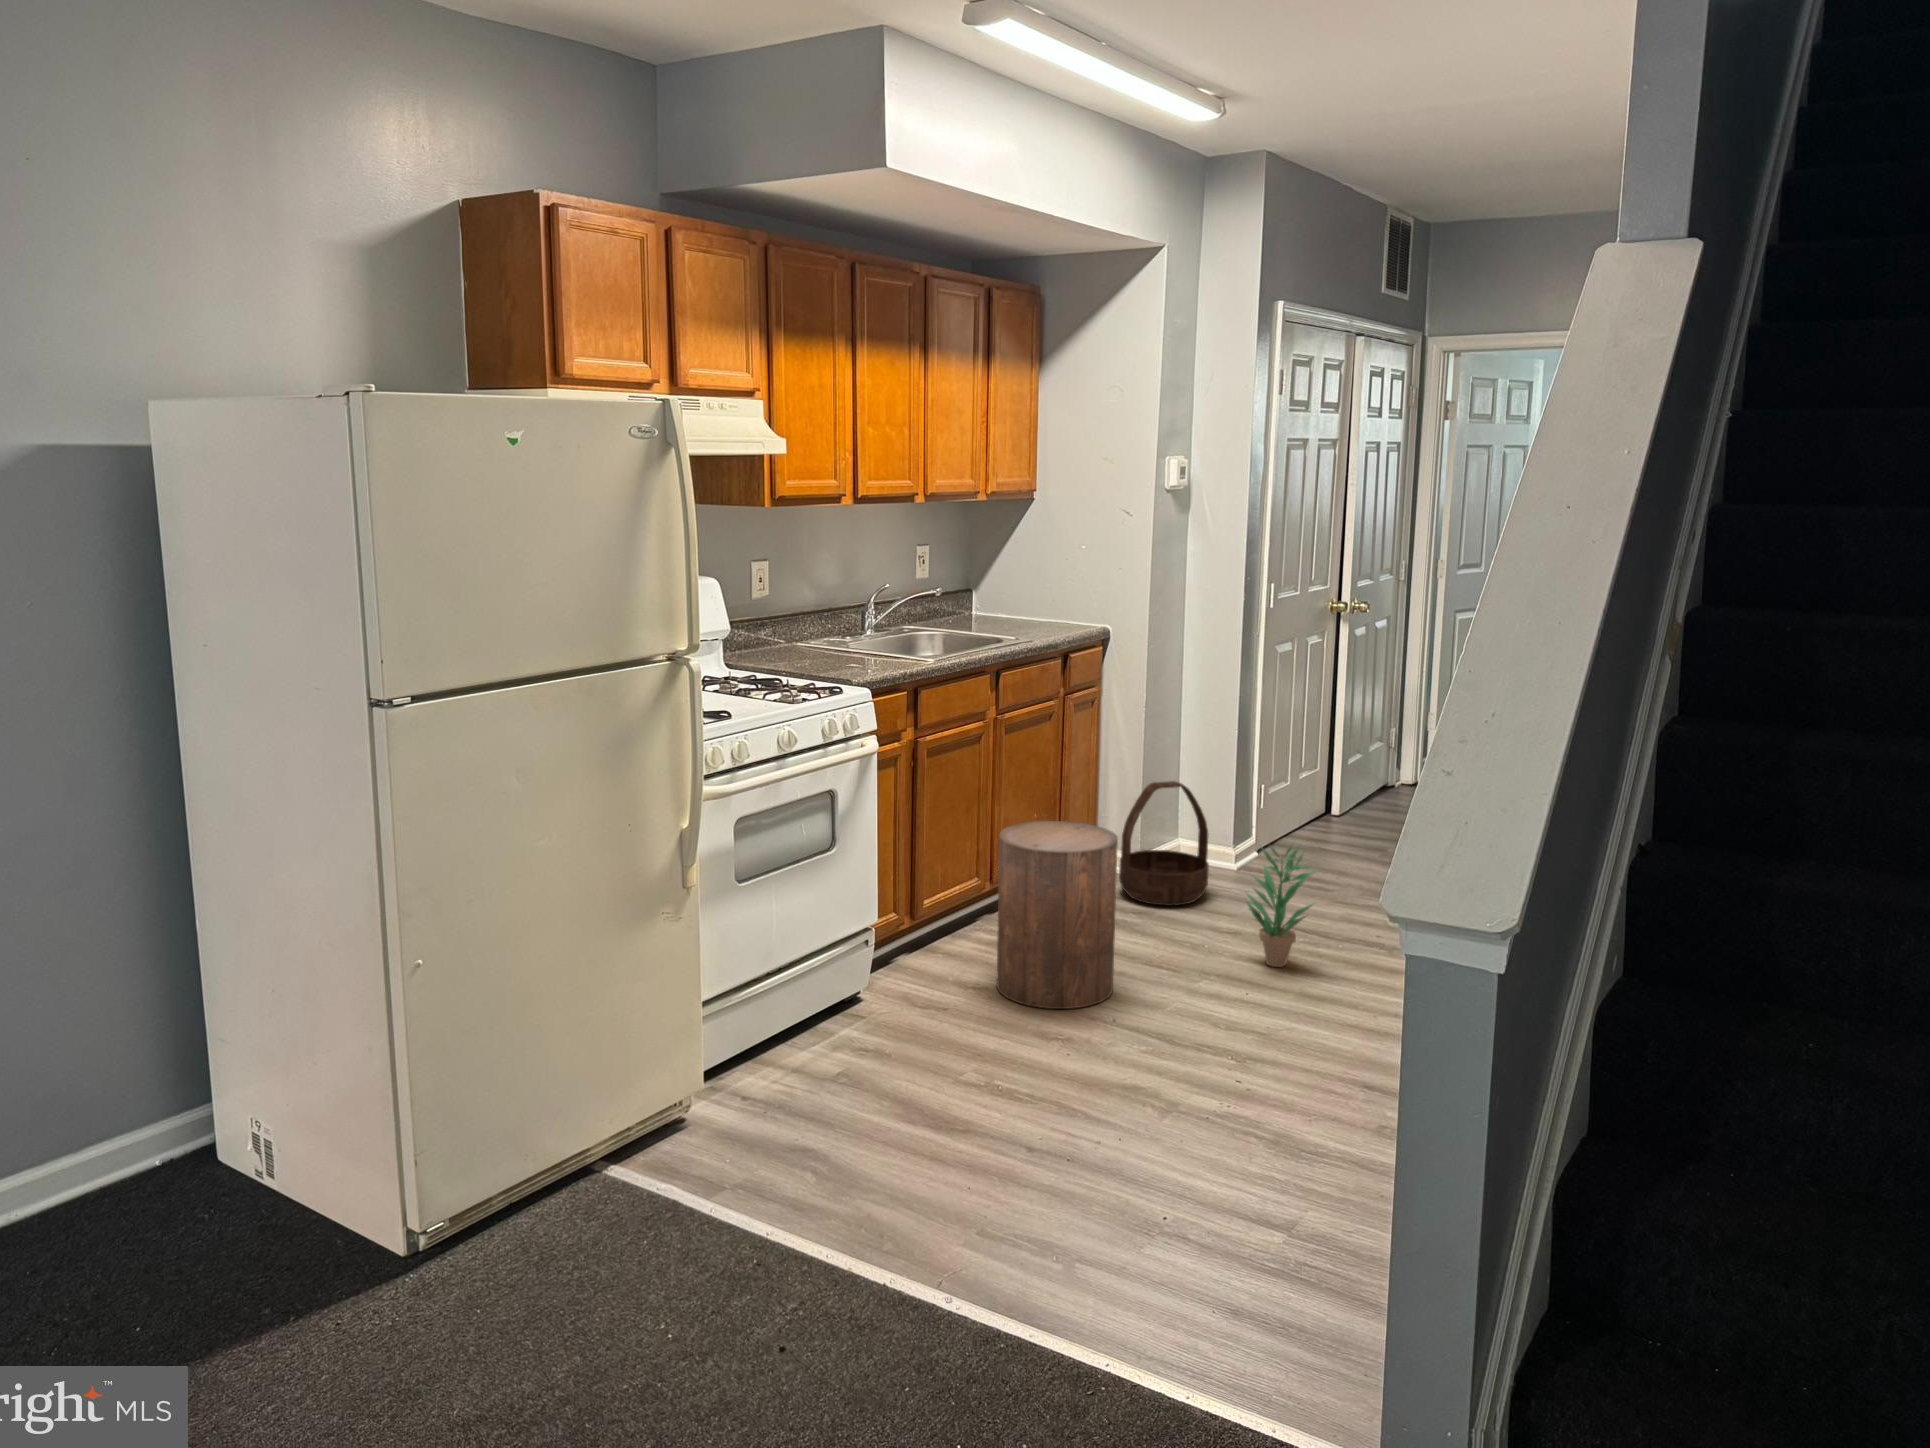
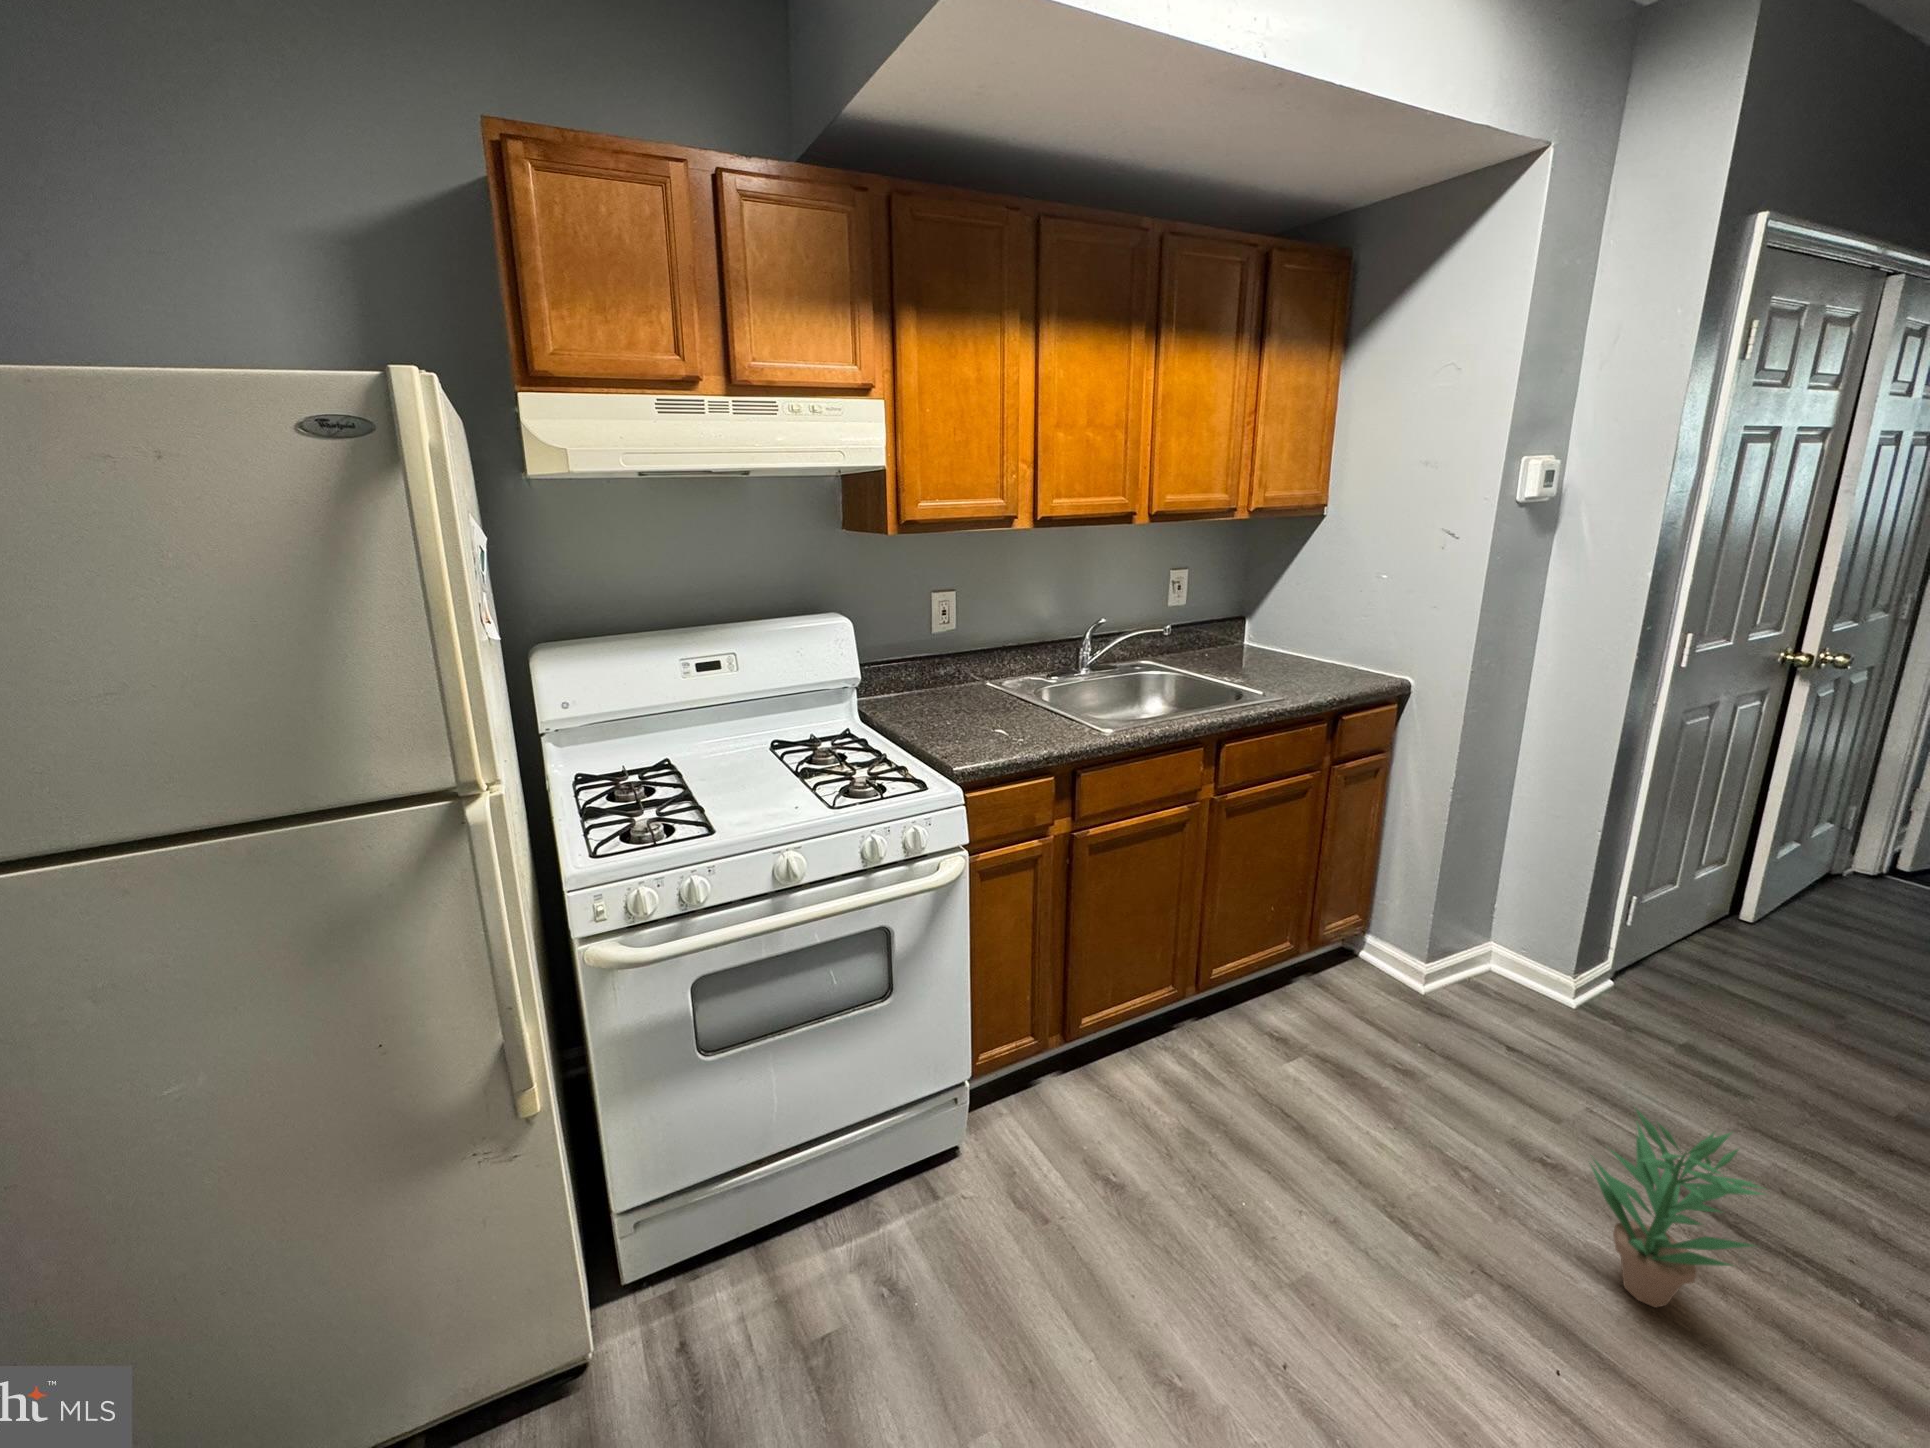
basket: present [1119,781,1209,906] -> none [1386,895,1534,1067]
stool: present [997,821,1118,1009] -> none [1143,974,1347,1300]

